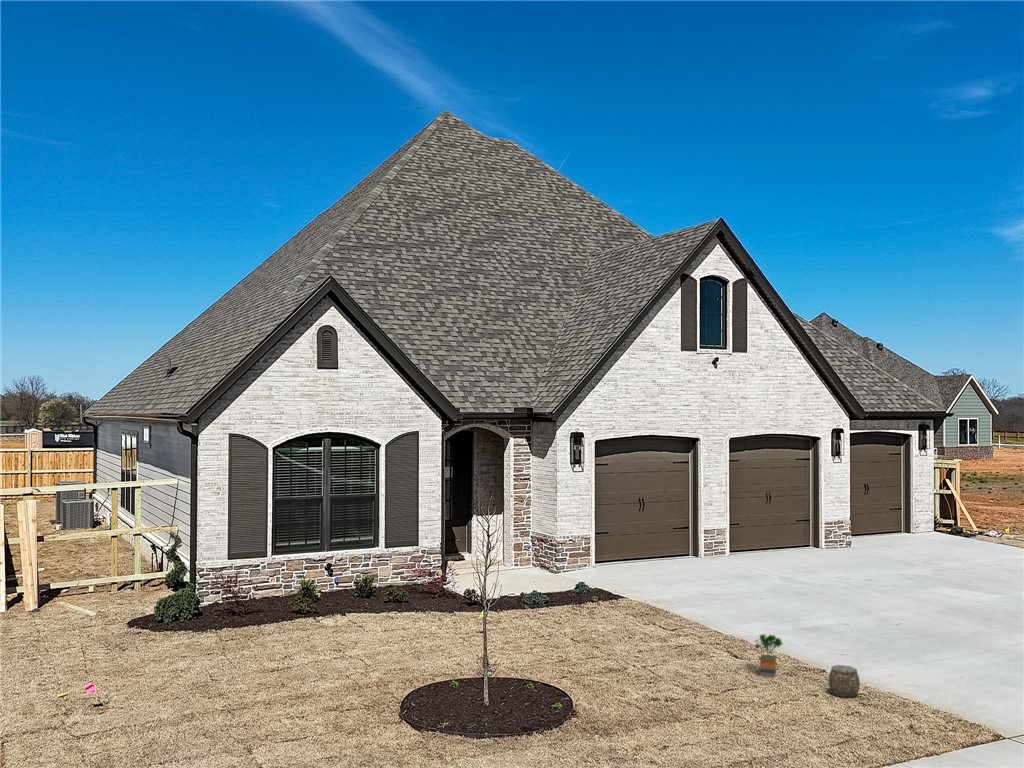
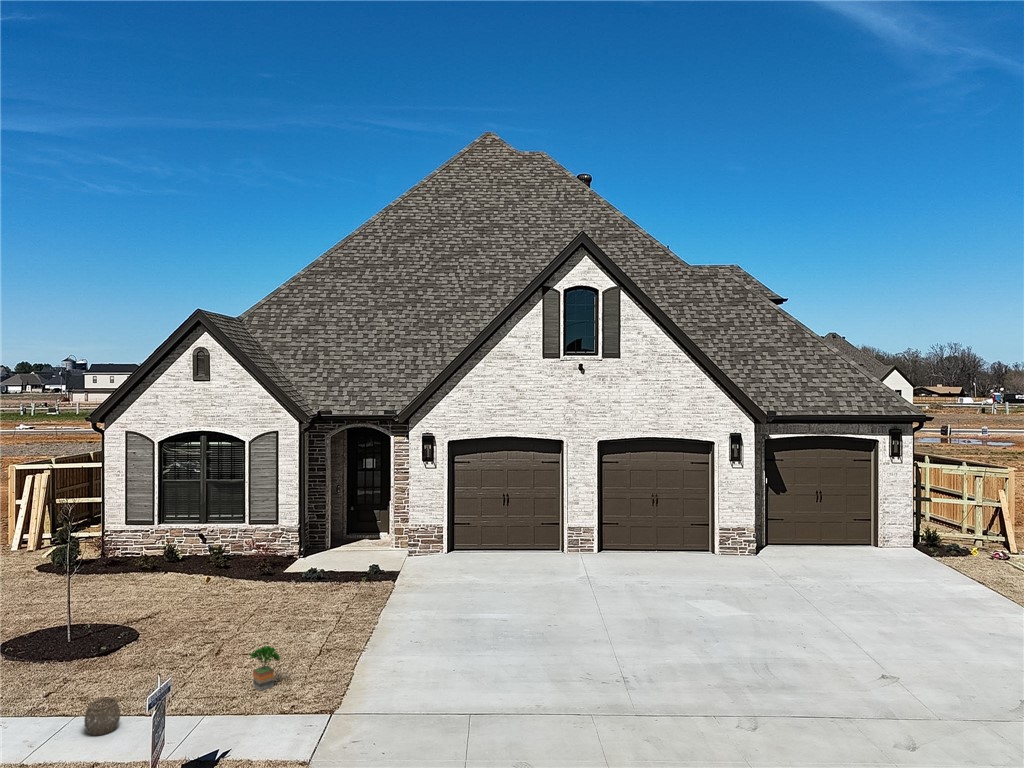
woven basket: present [829,665,860,697] -> present [84,698,120,735]

